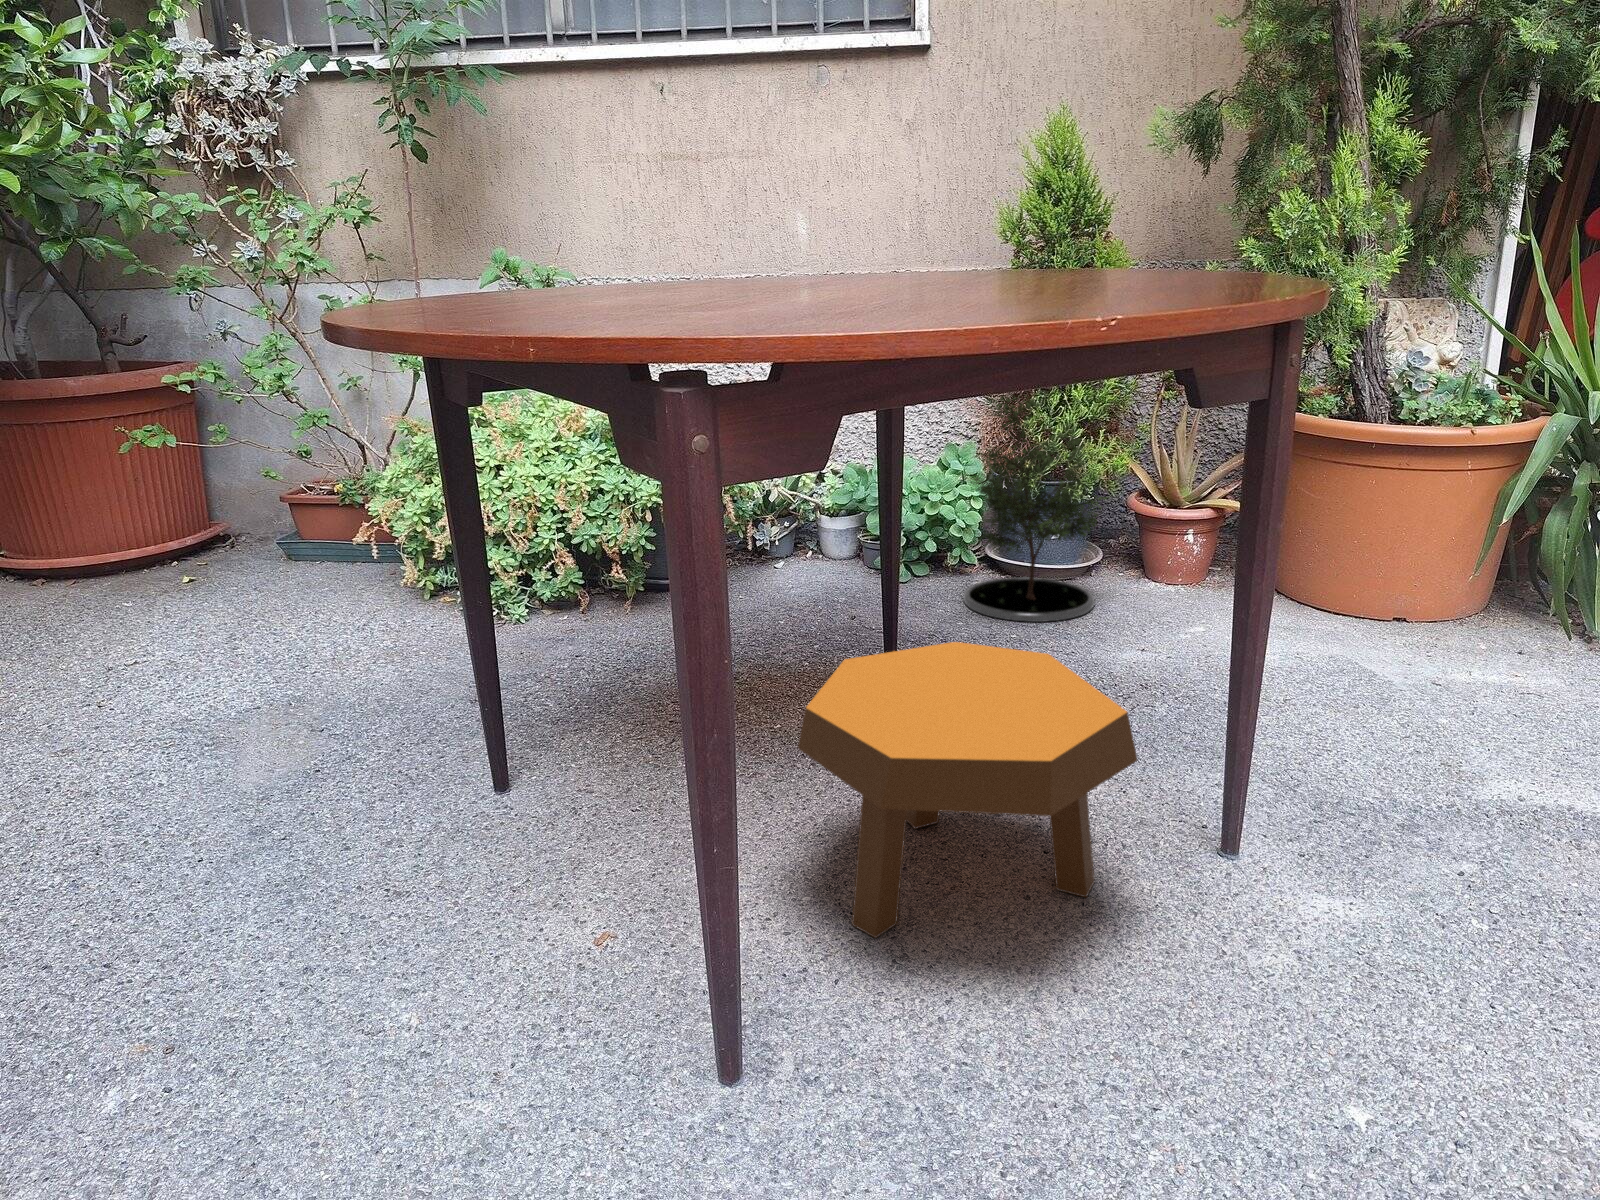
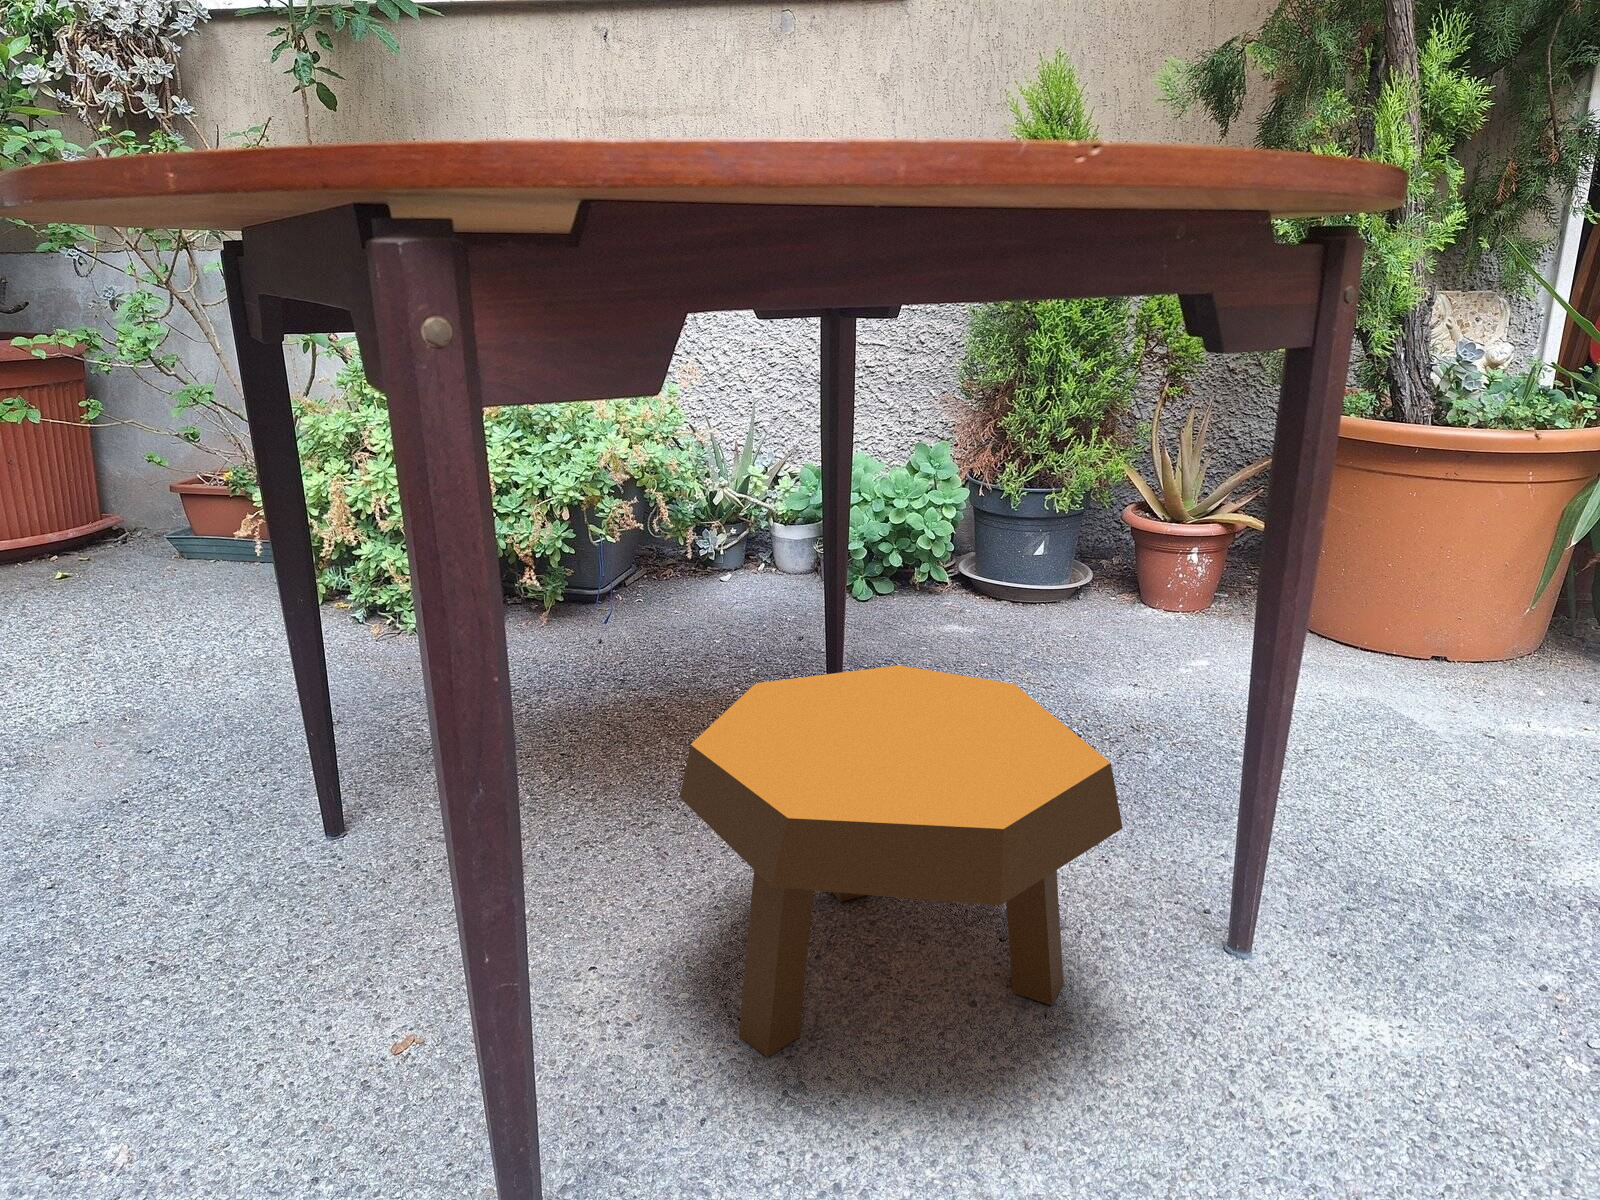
potted tree: present [963,393,1110,622] -> none [932,353,1102,648]

